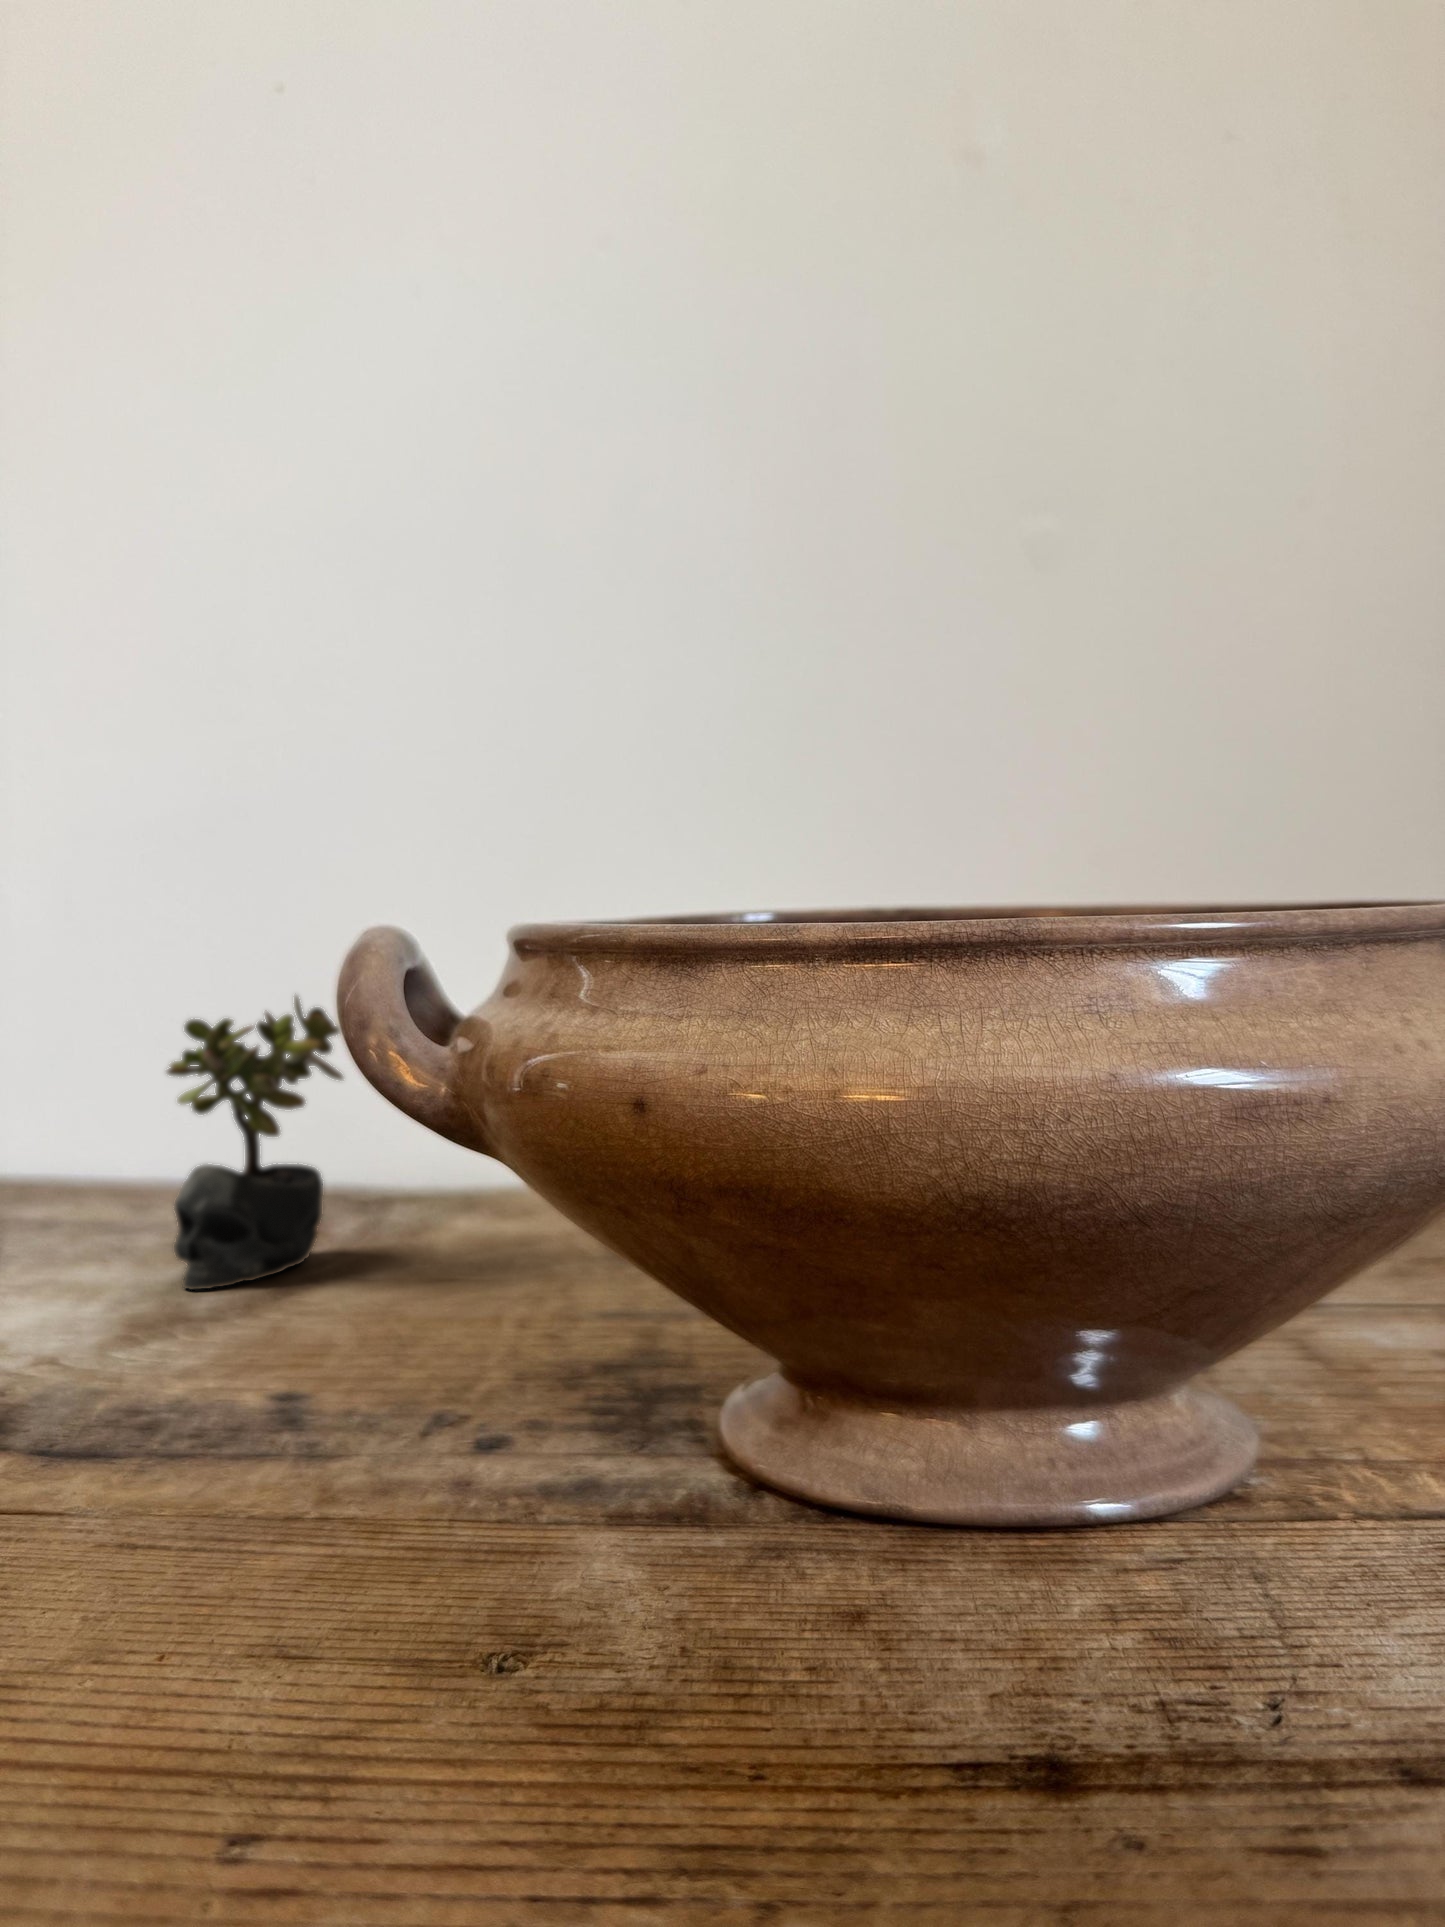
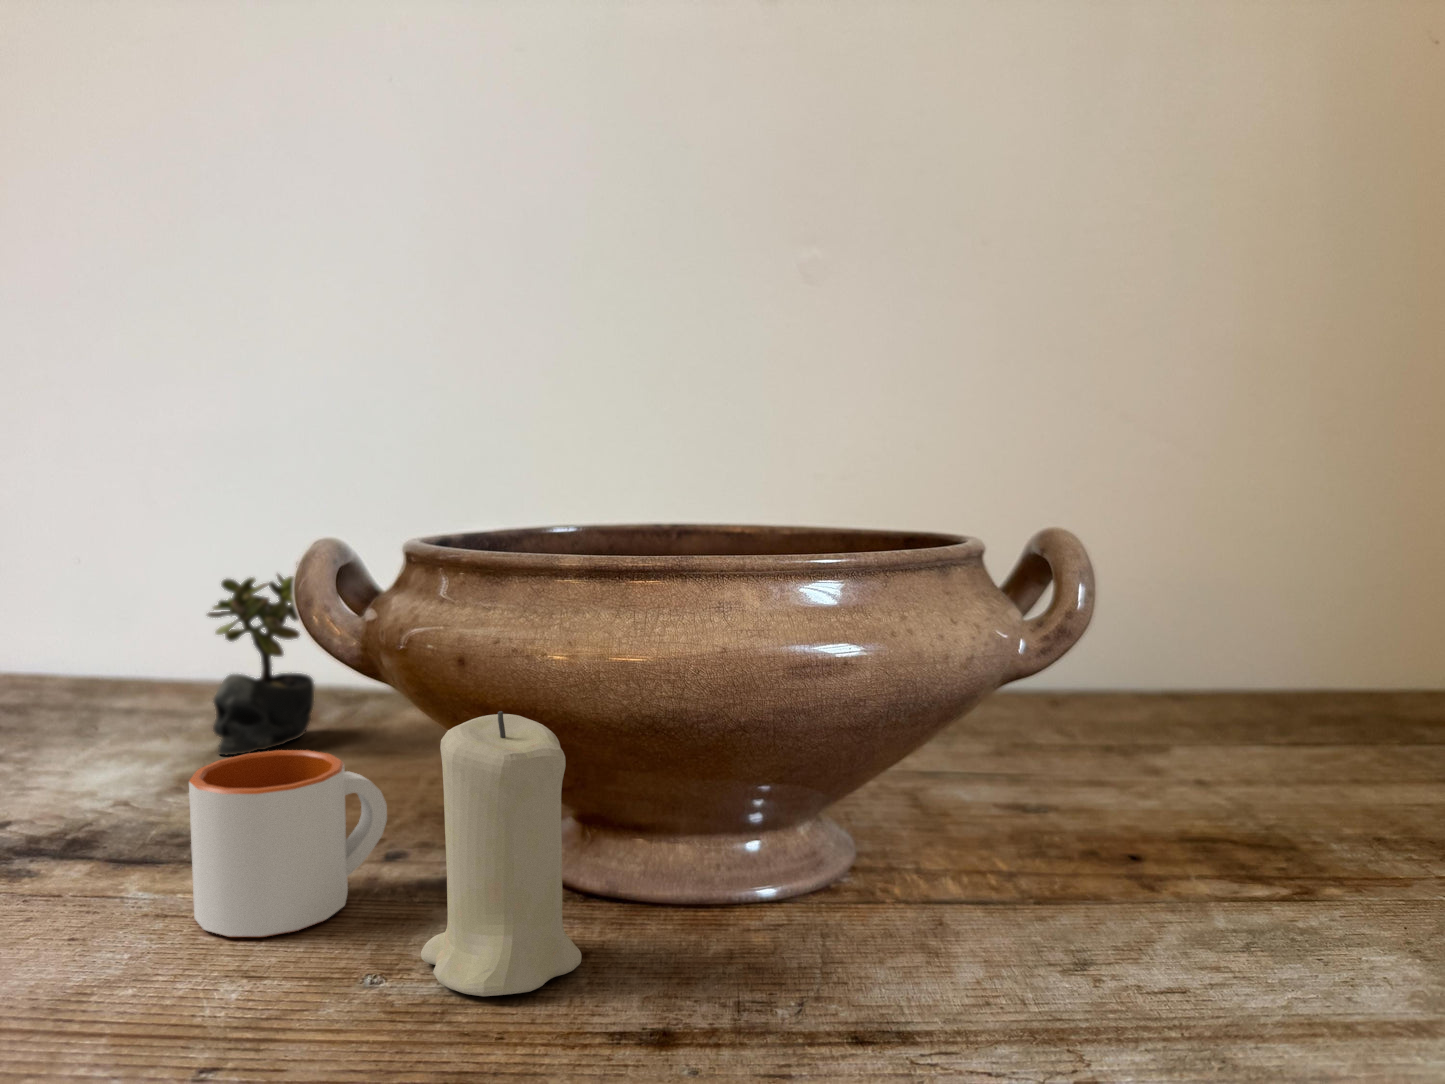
candle: none [579,1190,862,1694] -> present [421,711,581,996]
mug: none [174,1269,488,1584] -> present [189,750,387,937]

